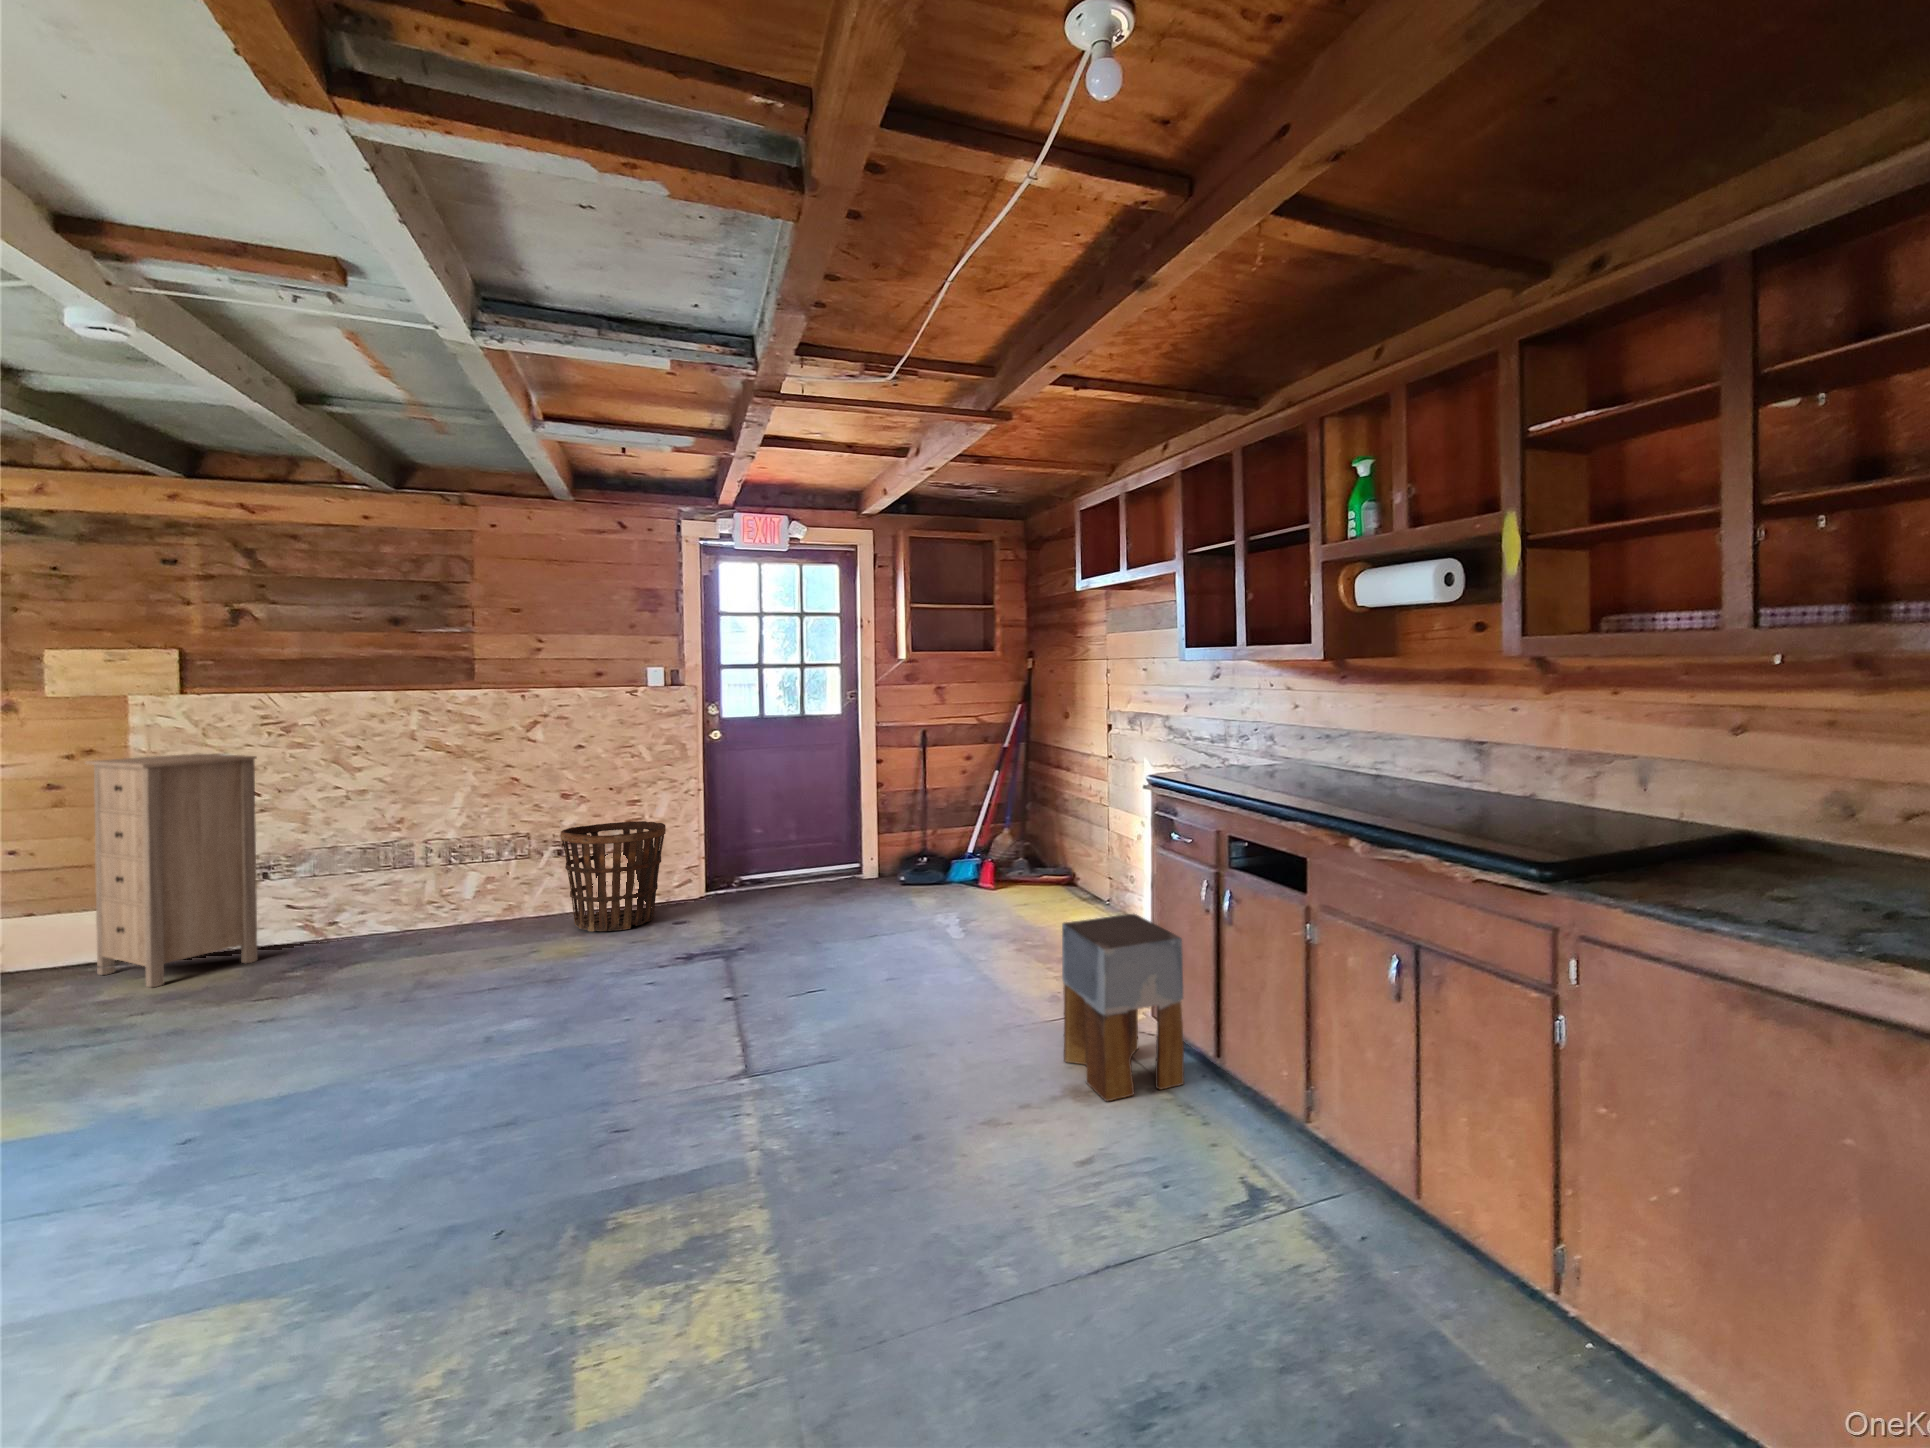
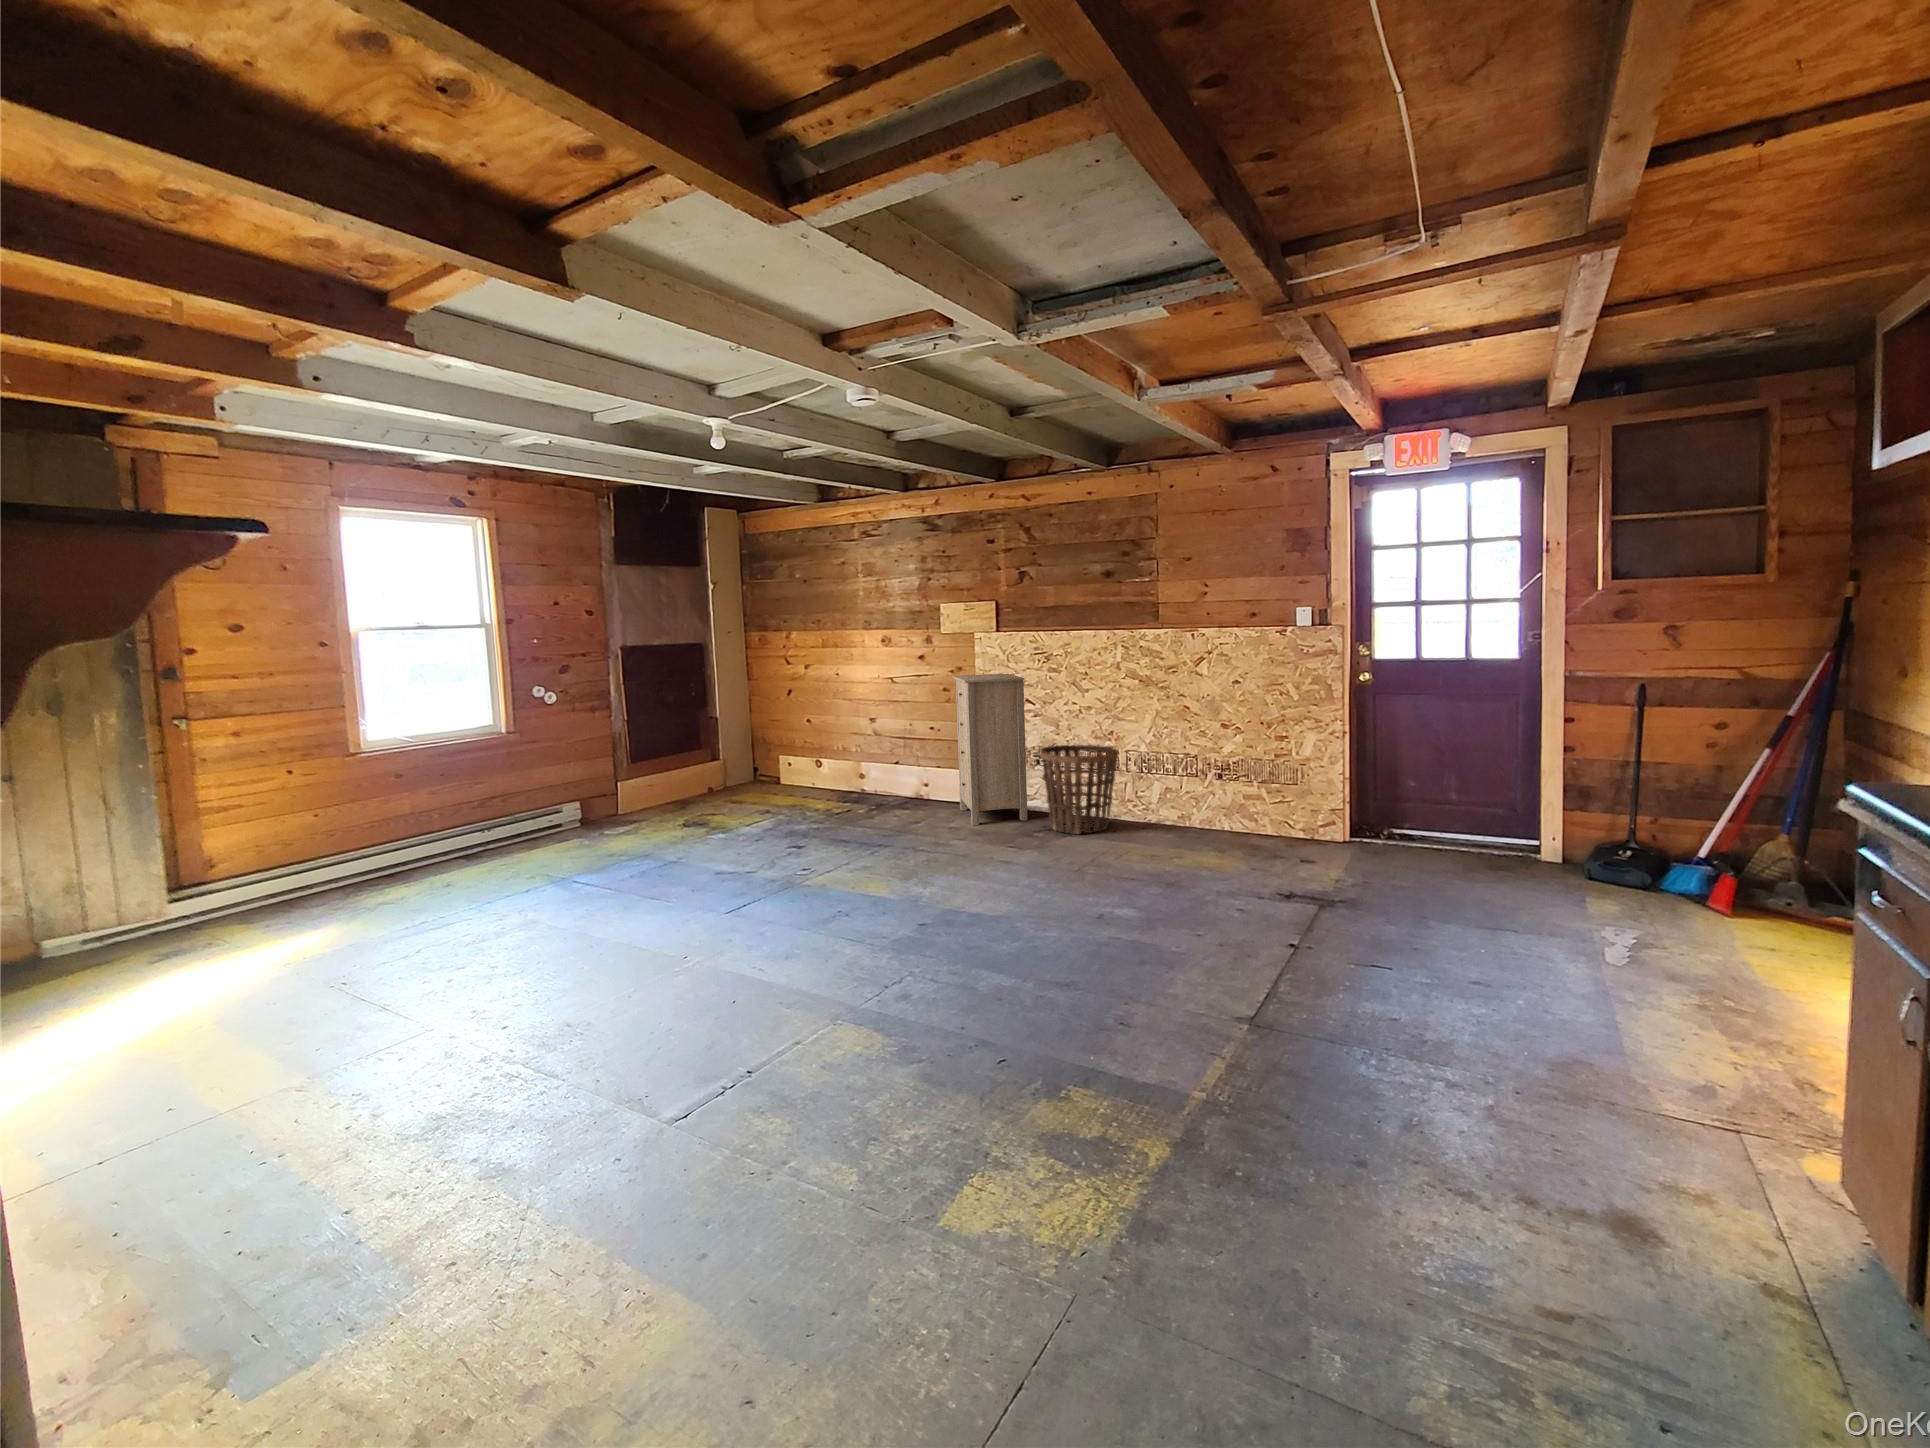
basket: present [560,821,666,931] -> present [1040,745,1118,834]
stool: present [1062,914,1184,1101] -> none [1653,1016,1901,1392]

